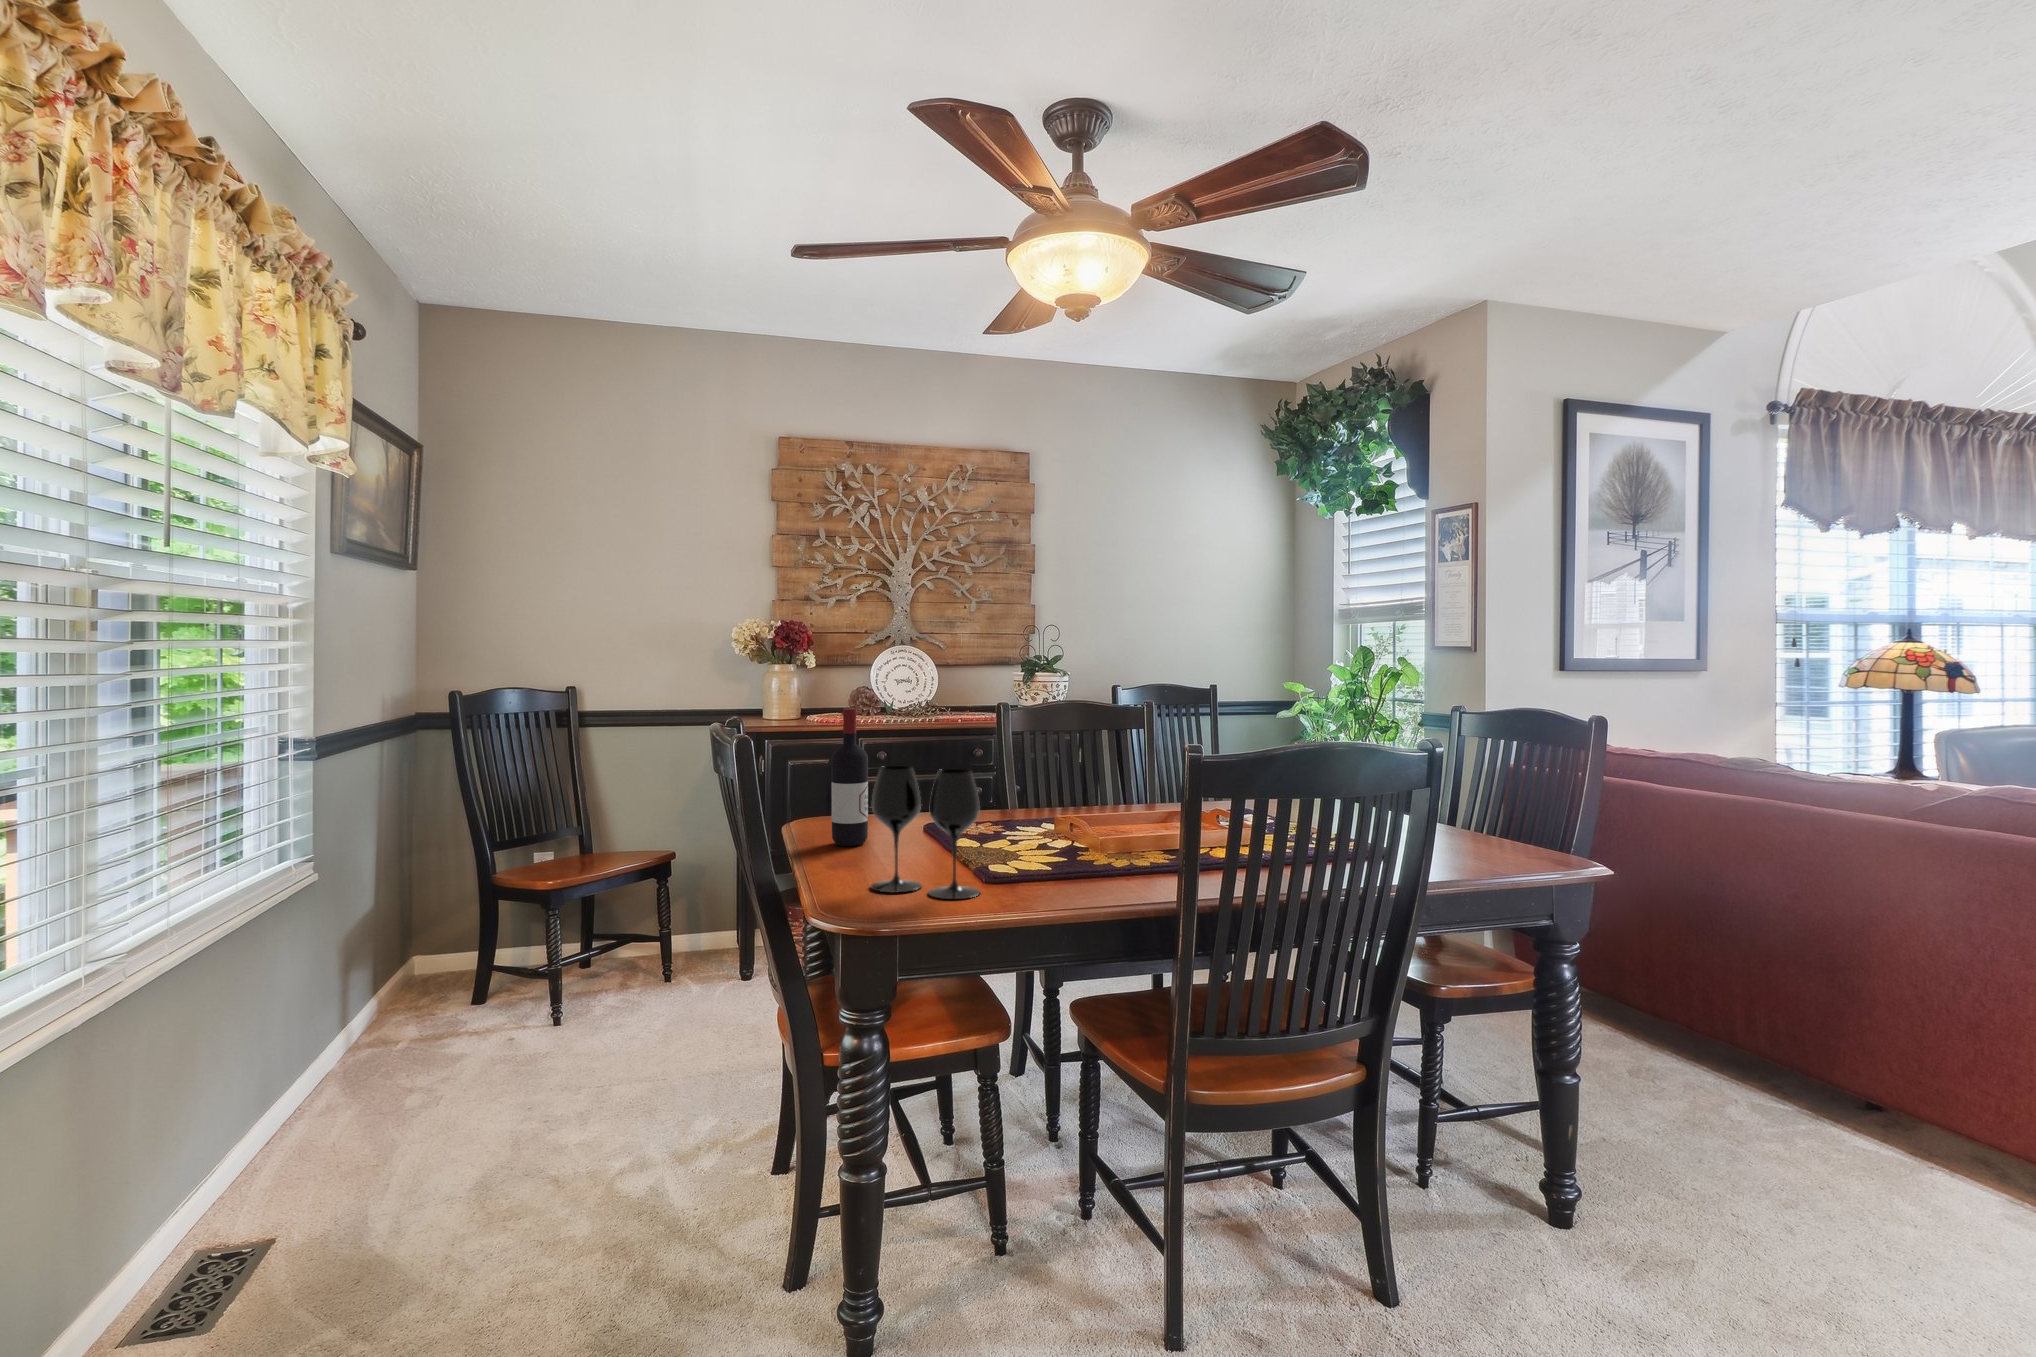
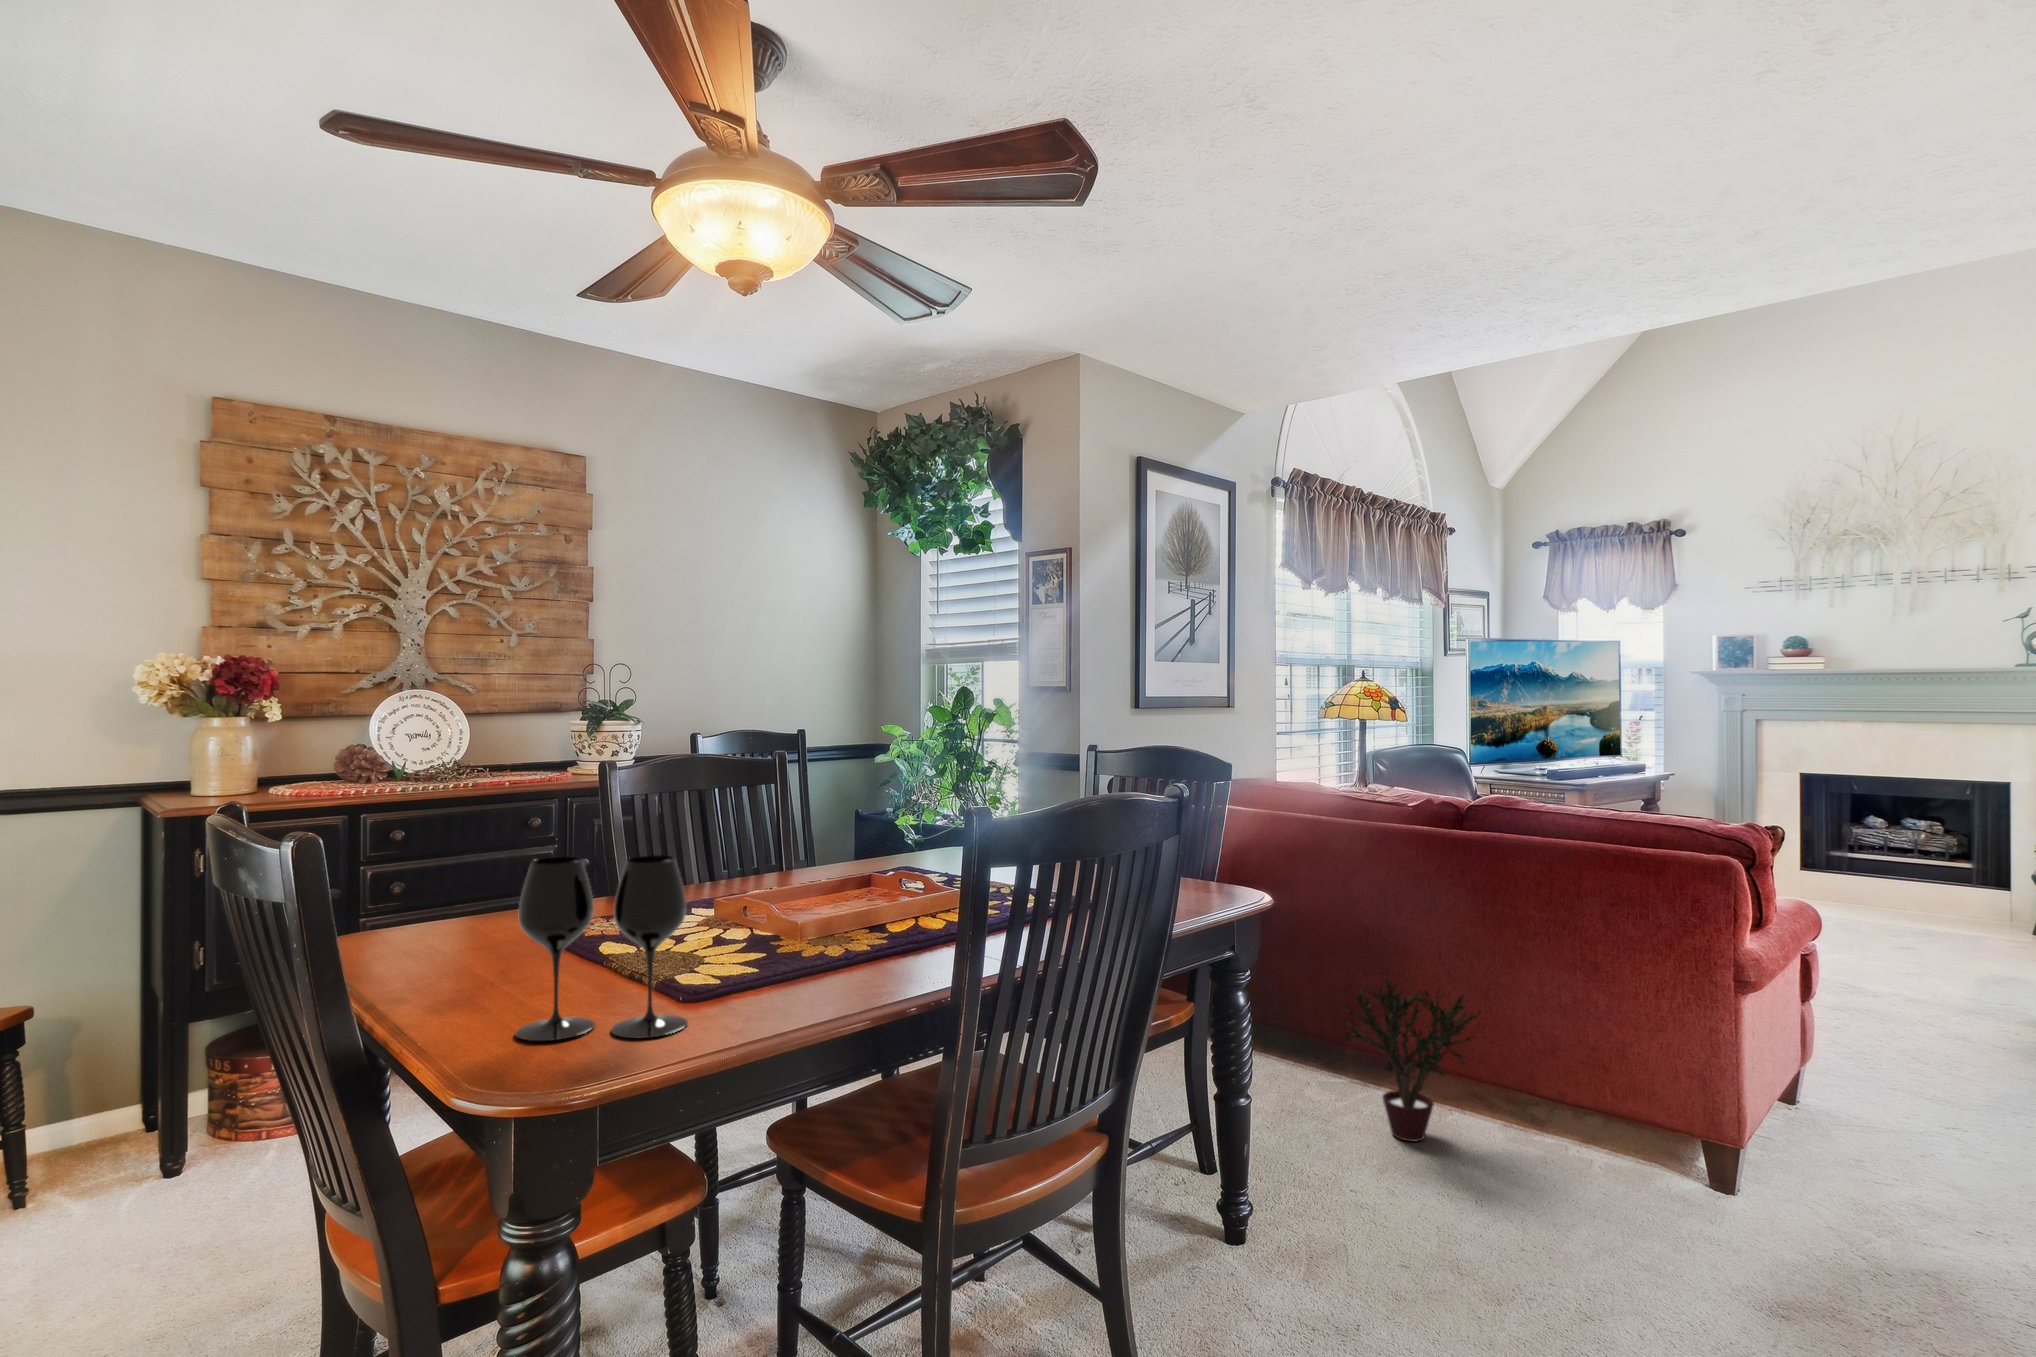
wine bottle: present [831,708,868,846] -> none [404,778,463,976]
potted plant: none [1718,973,1934,1161] -> present [1343,980,1482,1141]

